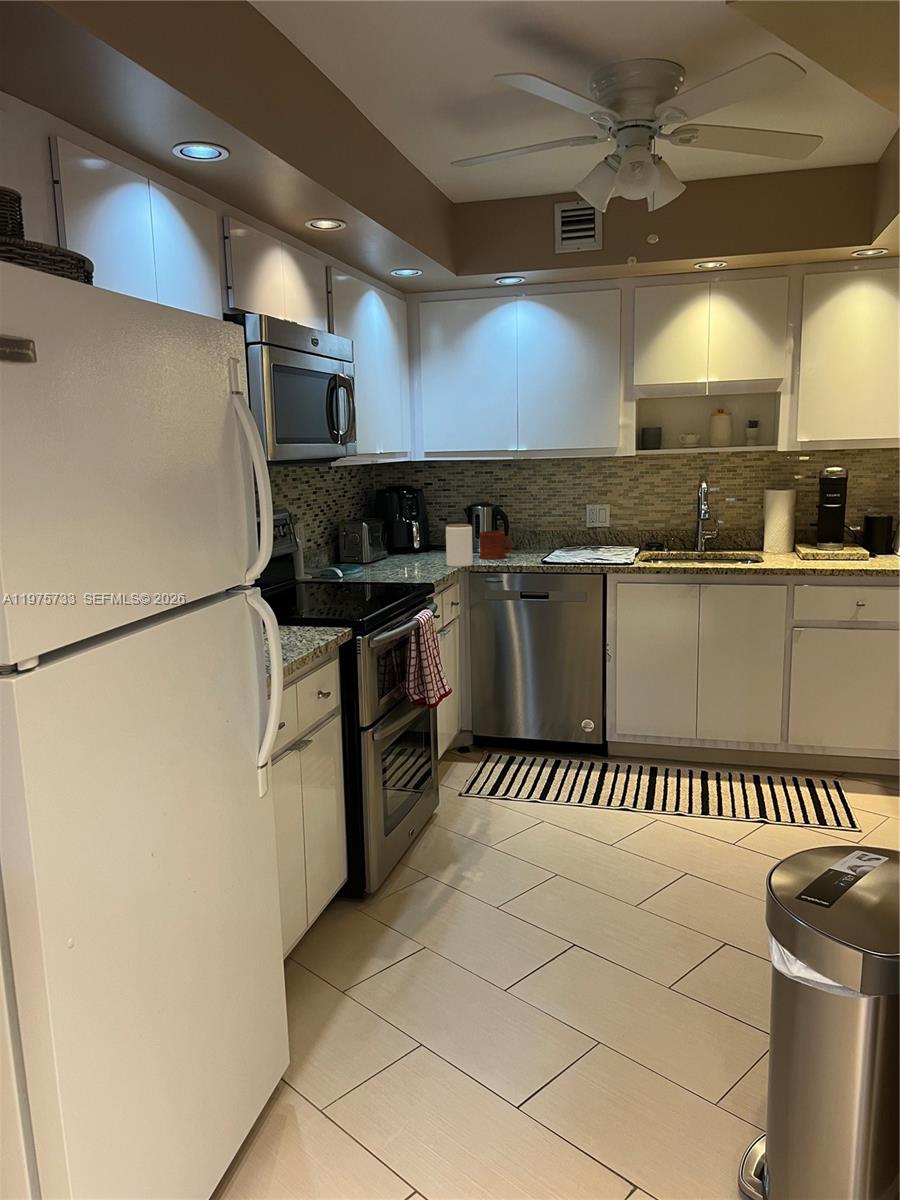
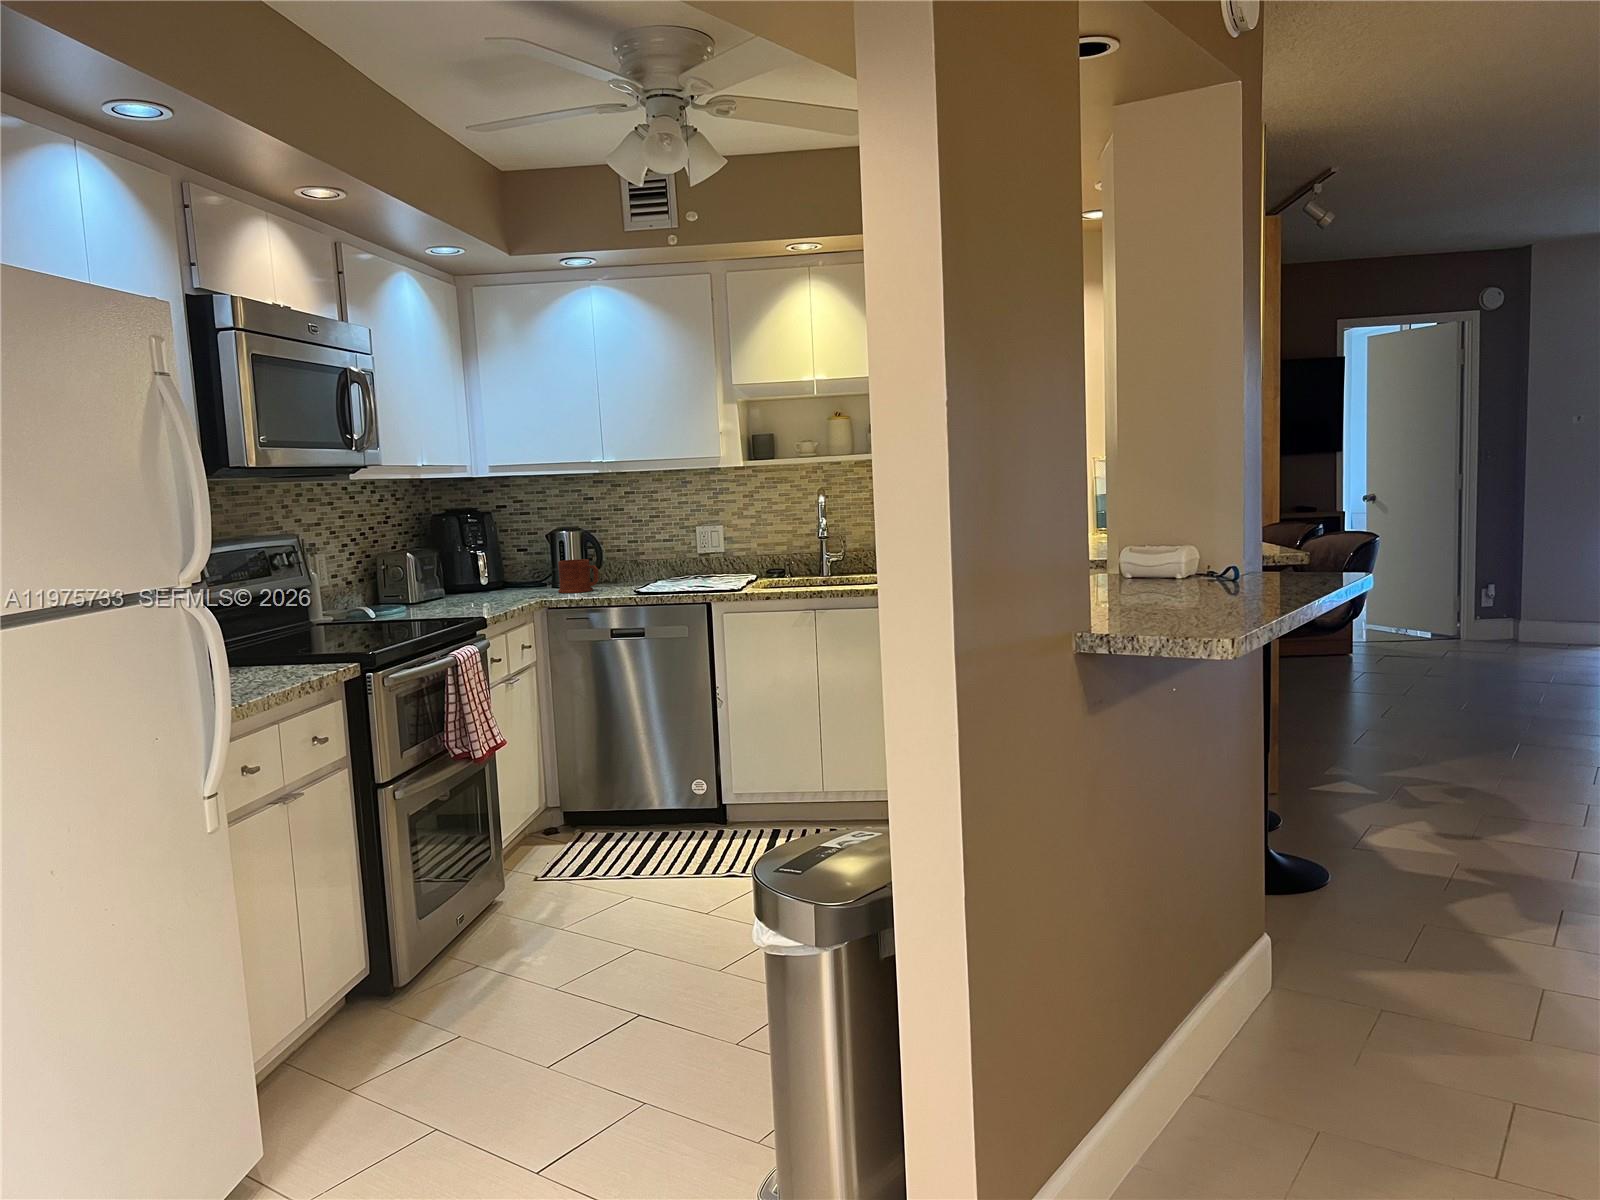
jar: present [446,524,473,567] -> none [511,550,546,602]

